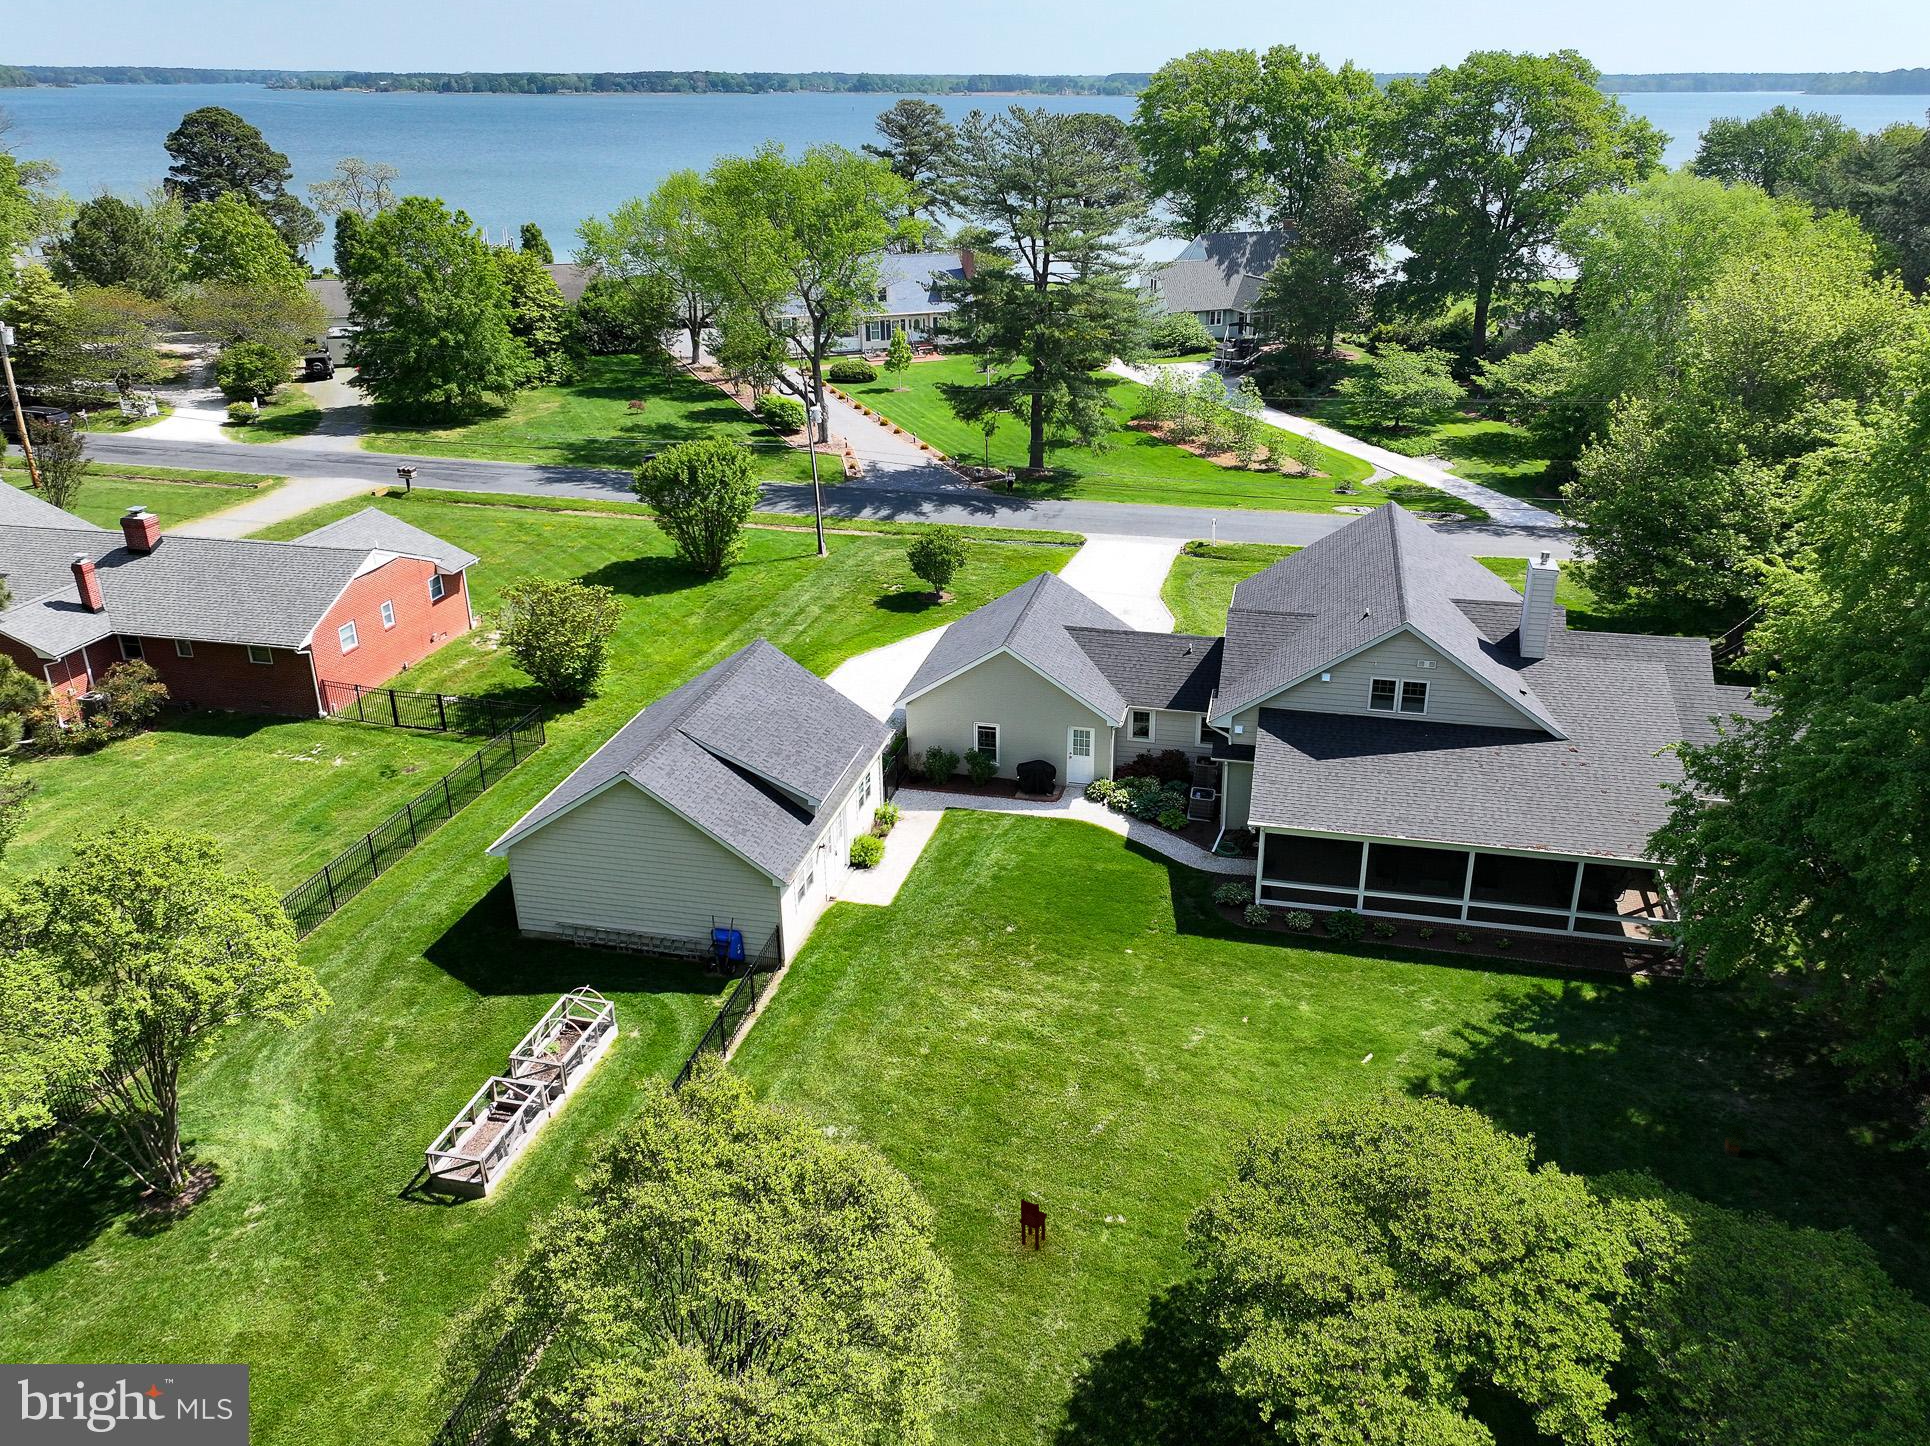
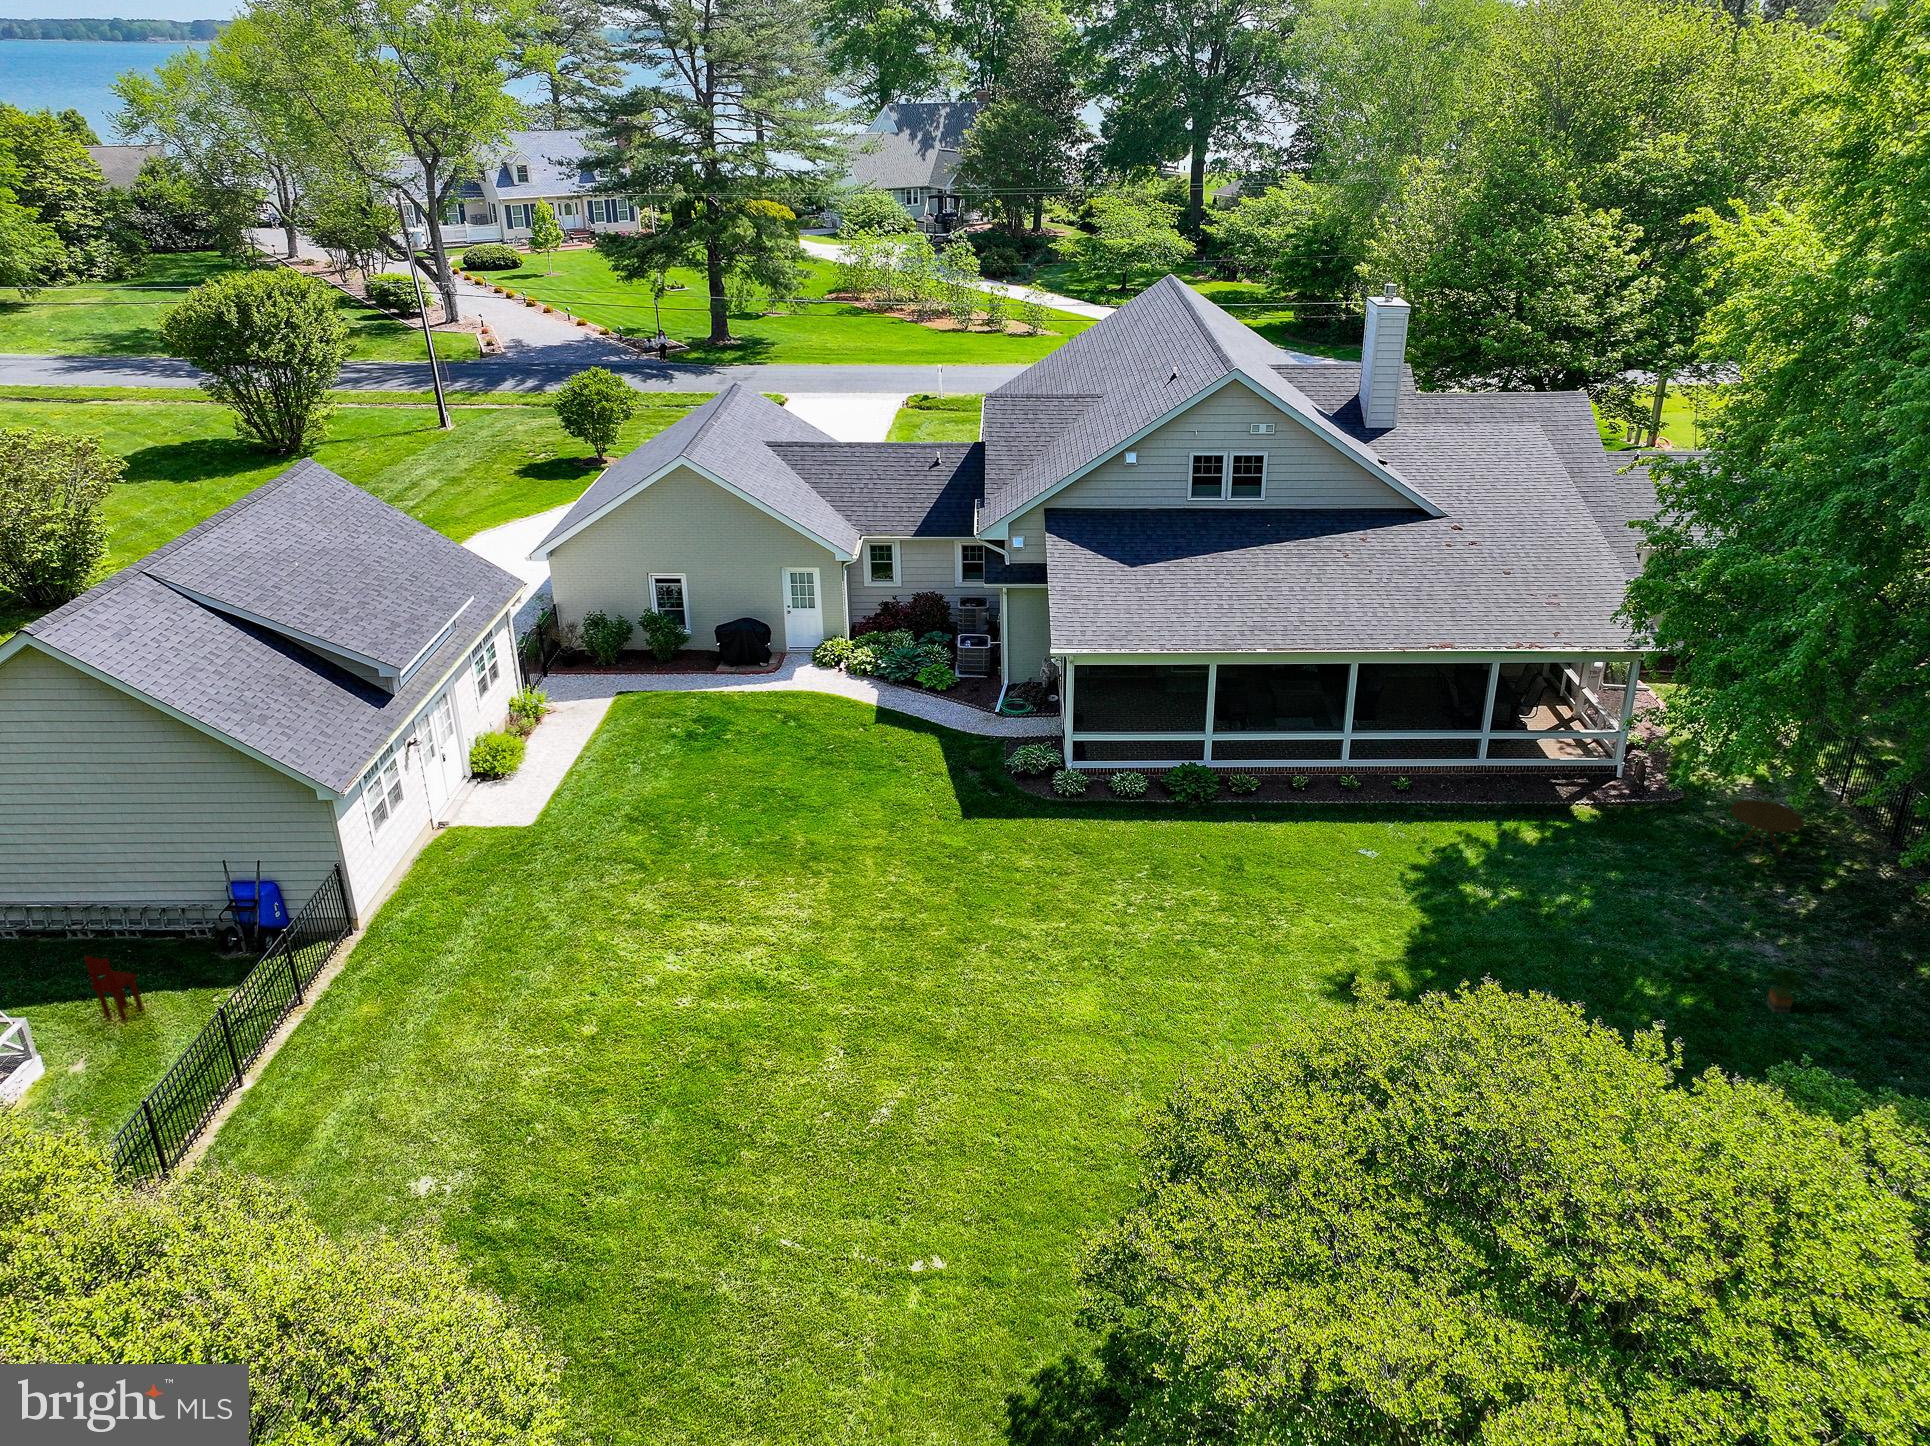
round table: none [1746,995,1801,1046] -> present [1731,800,1804,861]
chair: present [1020,1199,1047,1250] -> present [85,956,144,1022]

